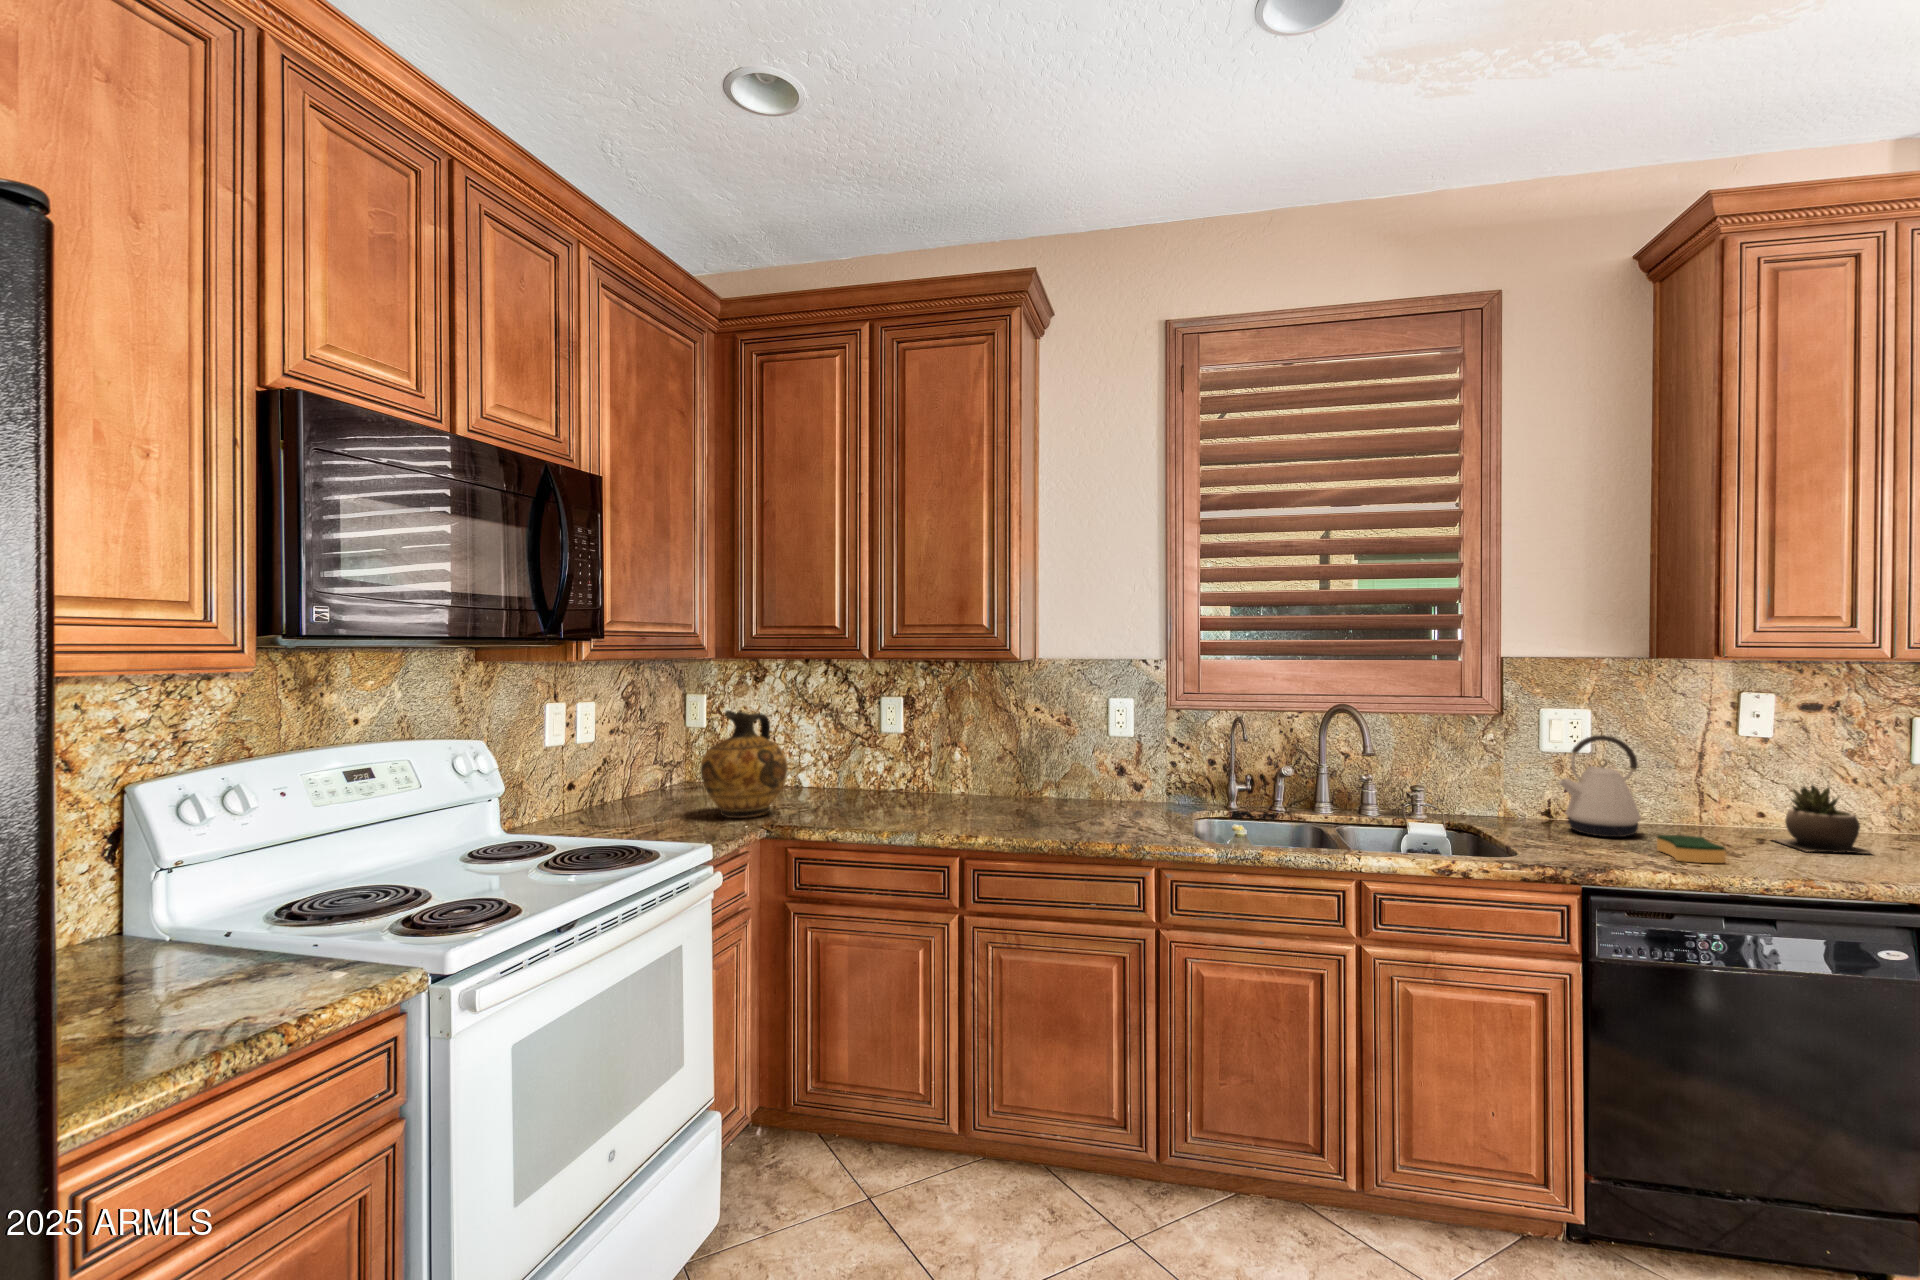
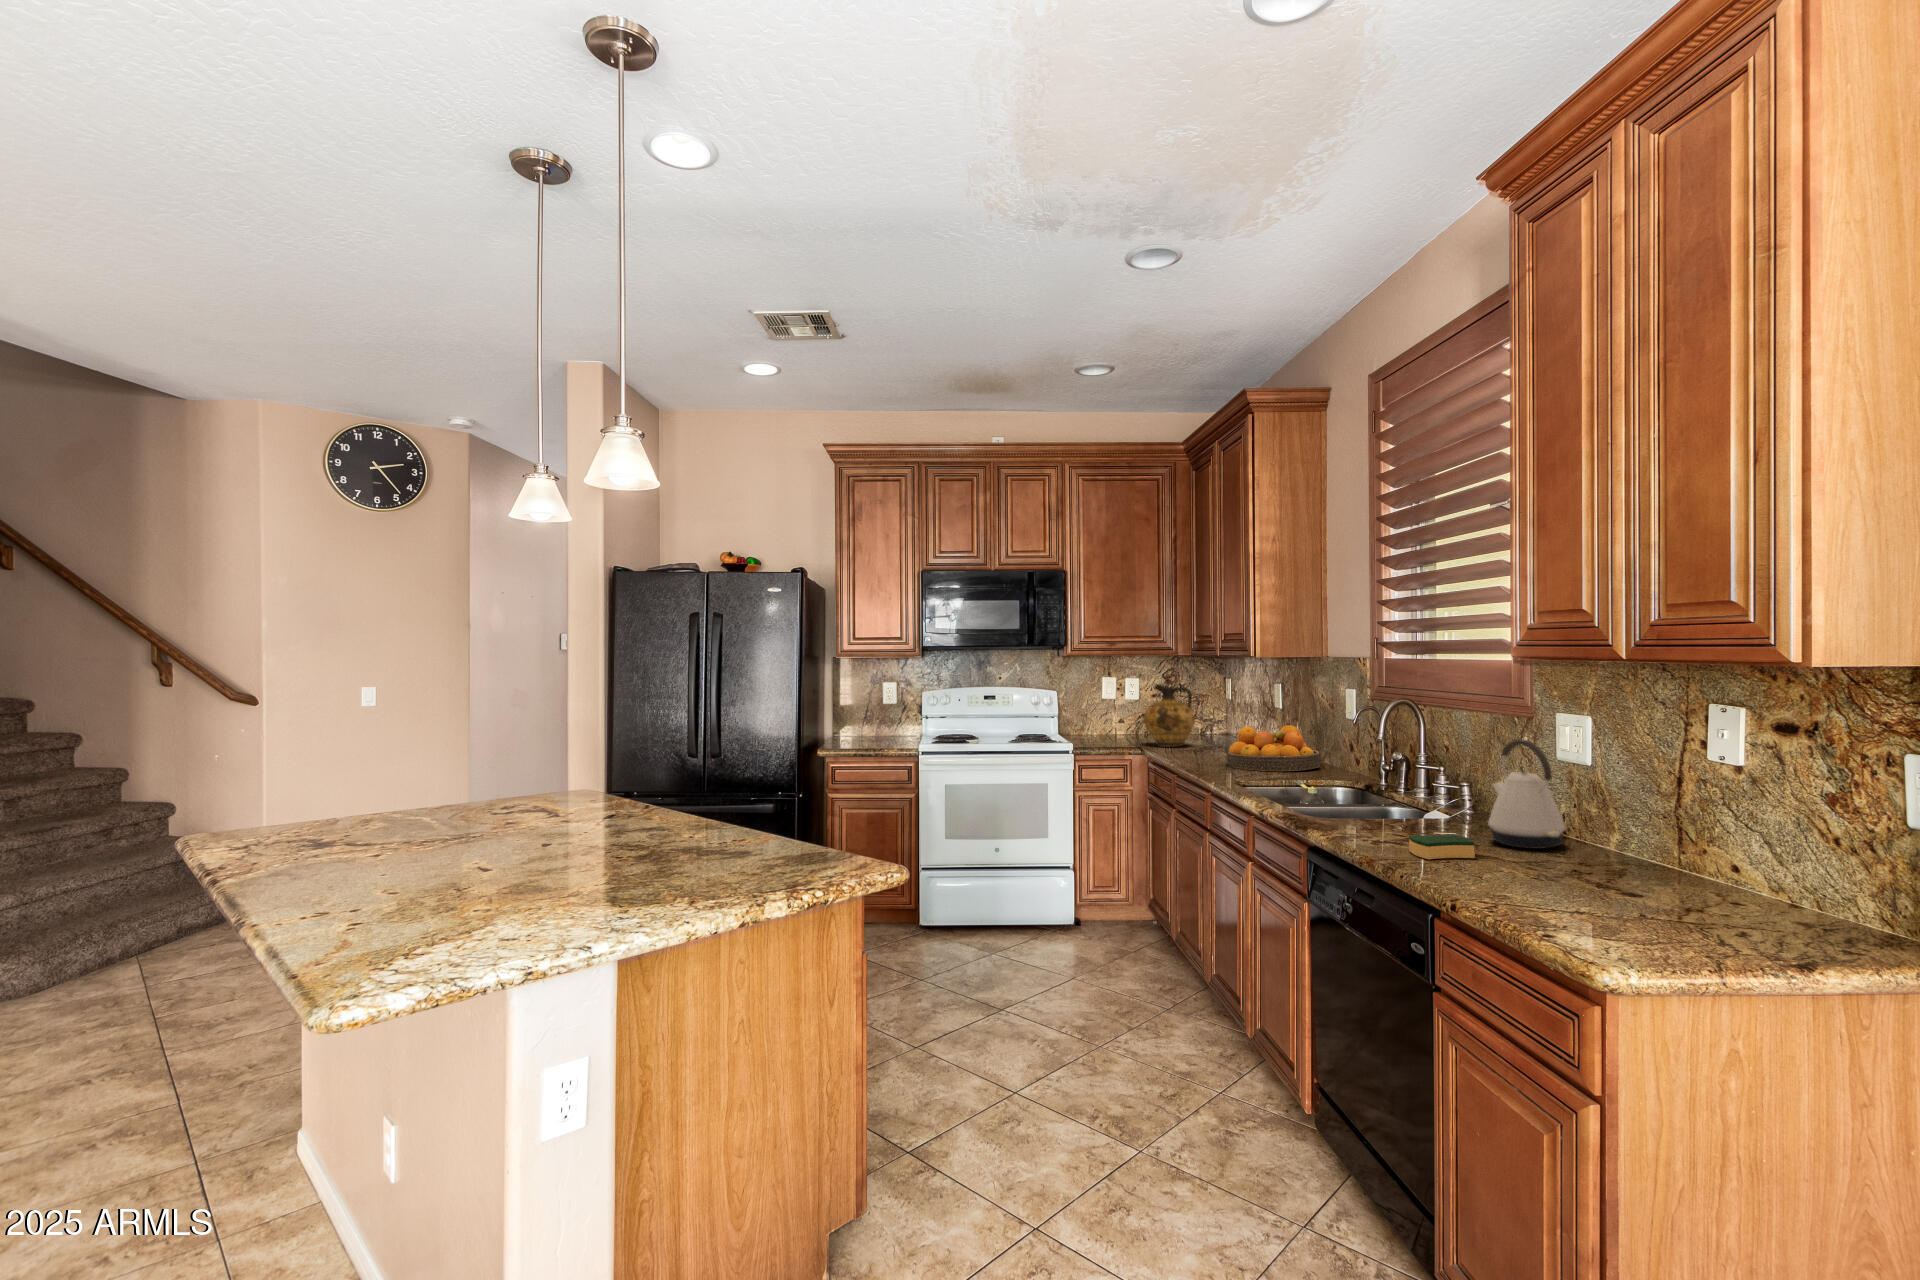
fruit bowl: none [975,754,1098,825] -> present [1227,725,1320,771]
succulent plant: present [1774,785,1869,854] -> none [1569,811,1691,901]

